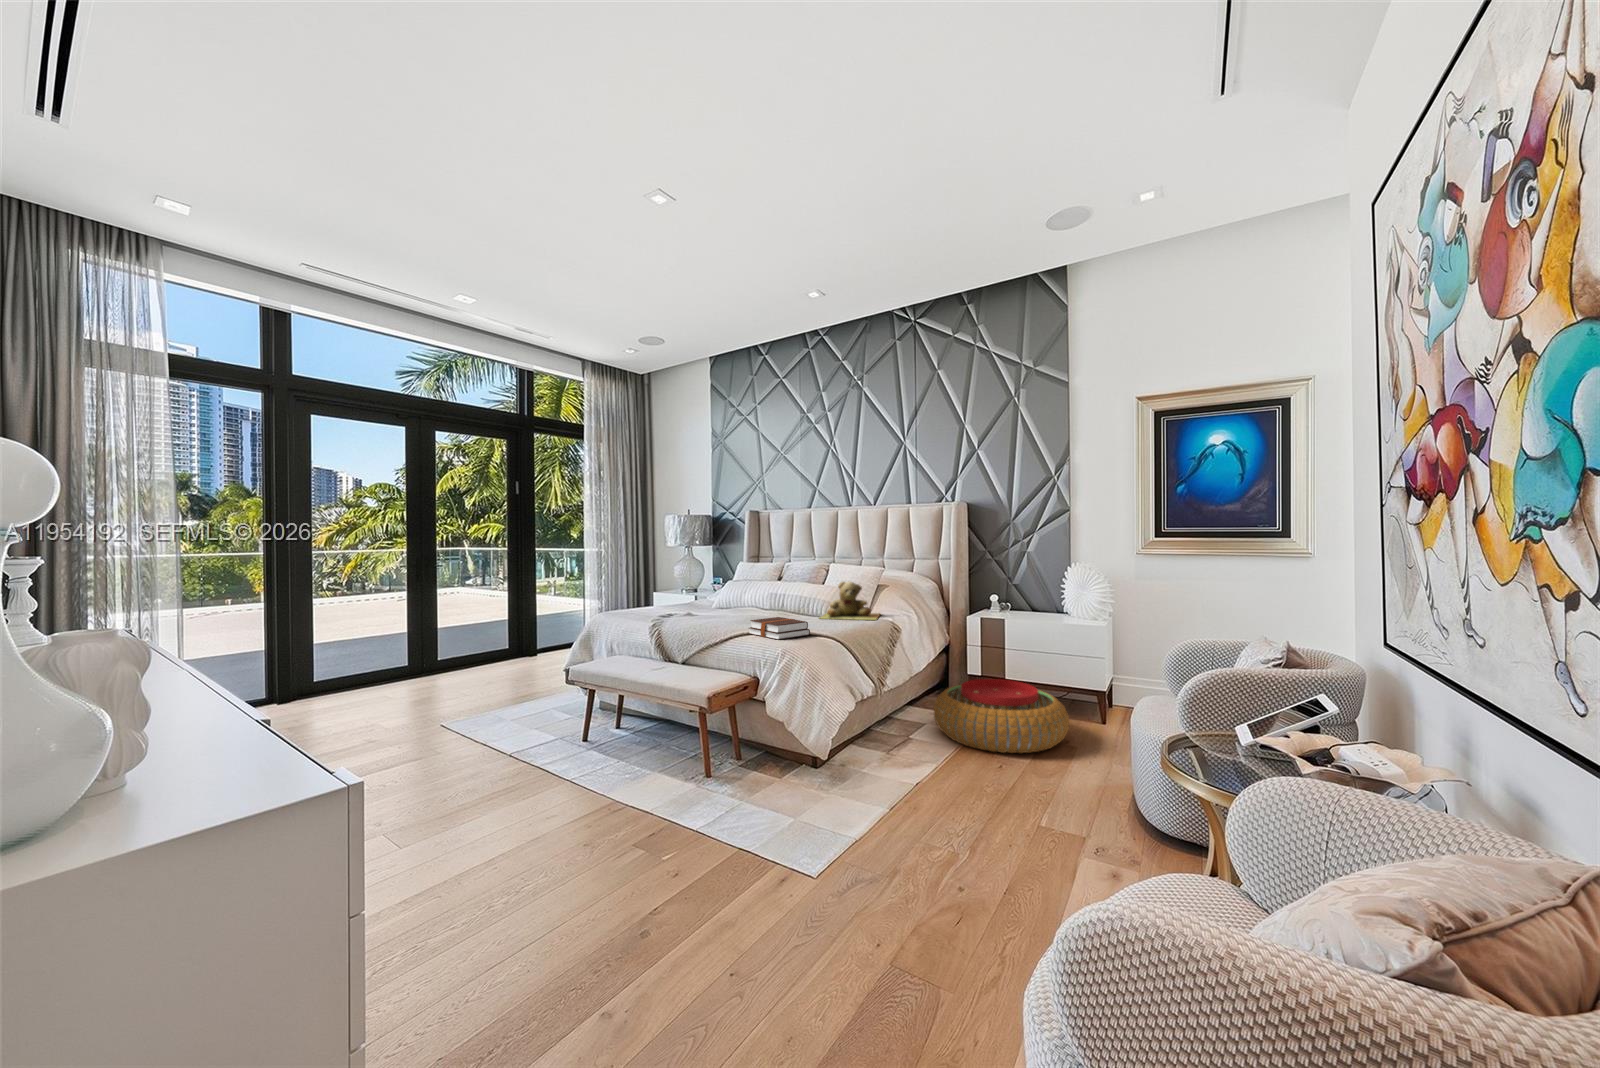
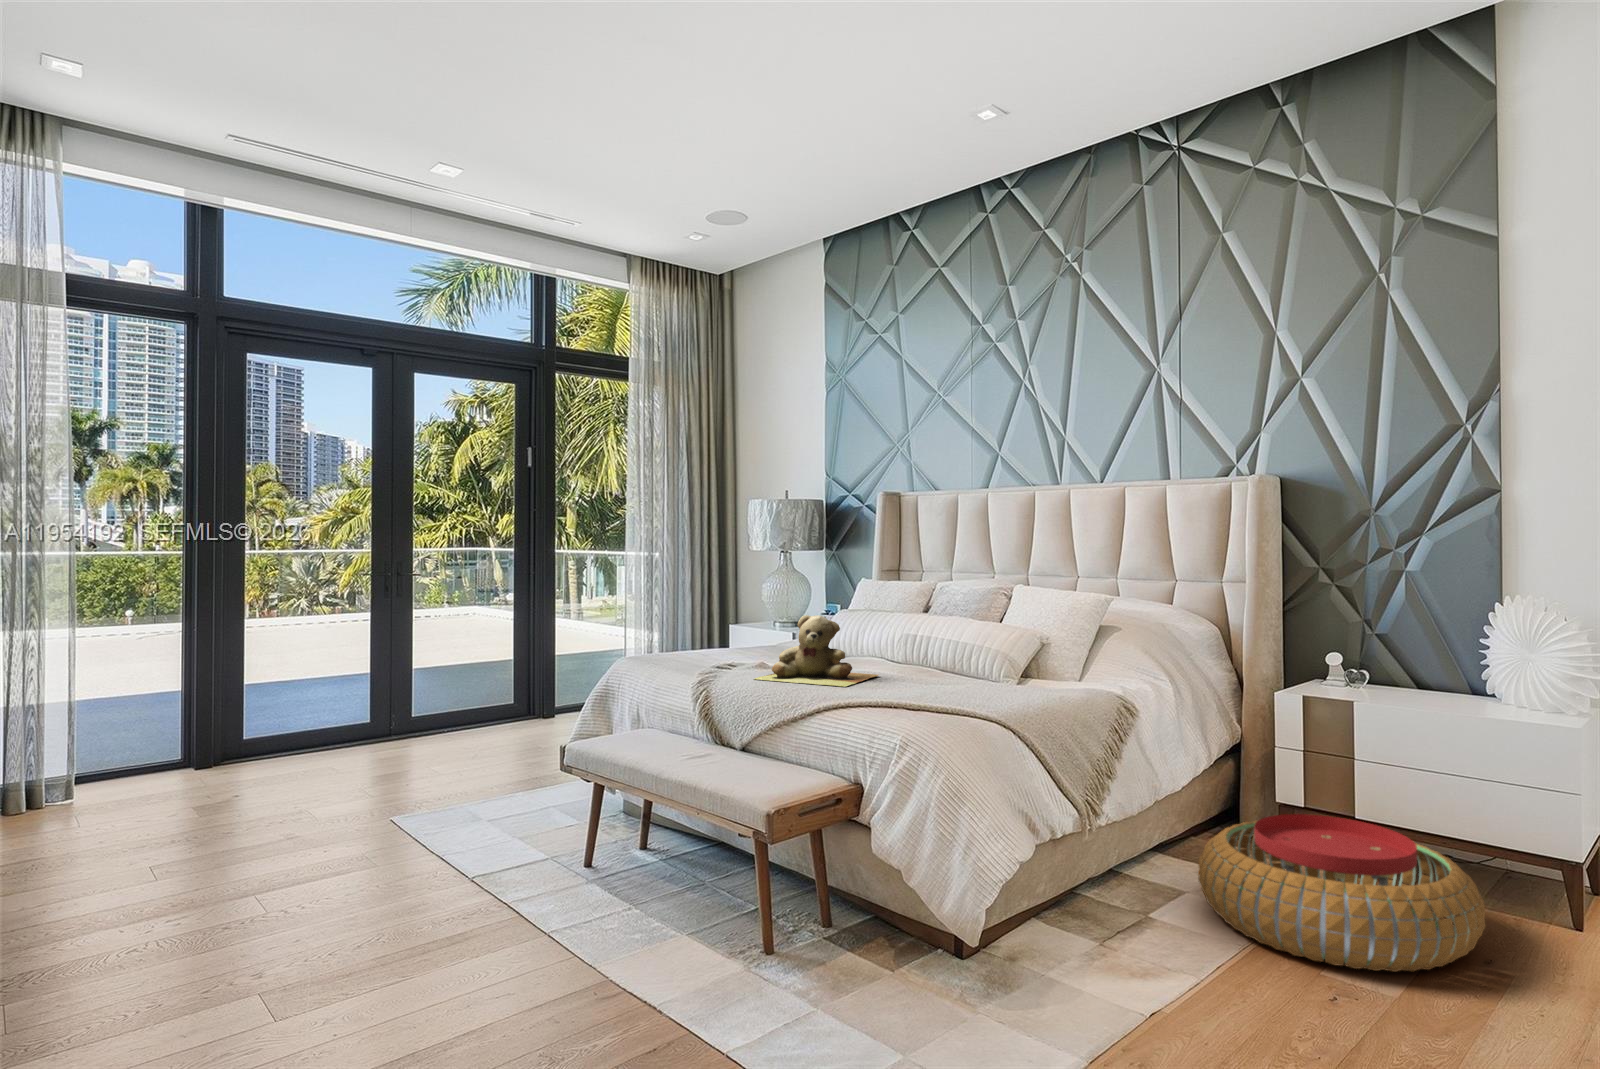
teddy bear: present [821,581,880,620] -> present [755,615,878,687]
hardback book: present [749,617,810,640] -> none [847,679,956,721]

